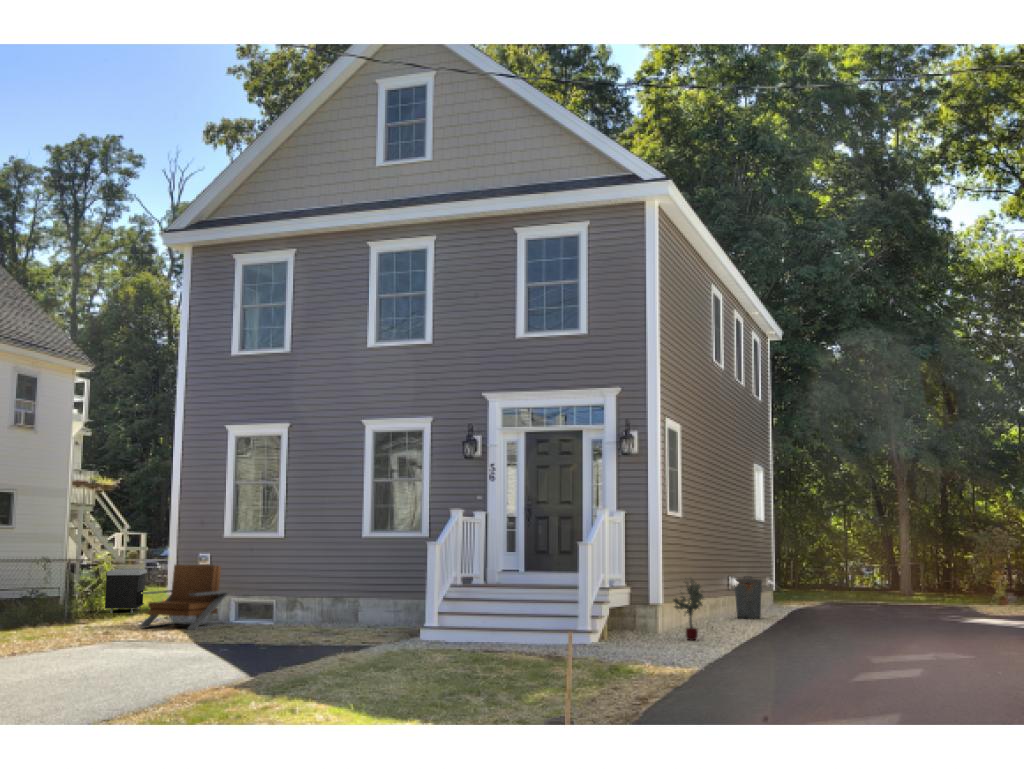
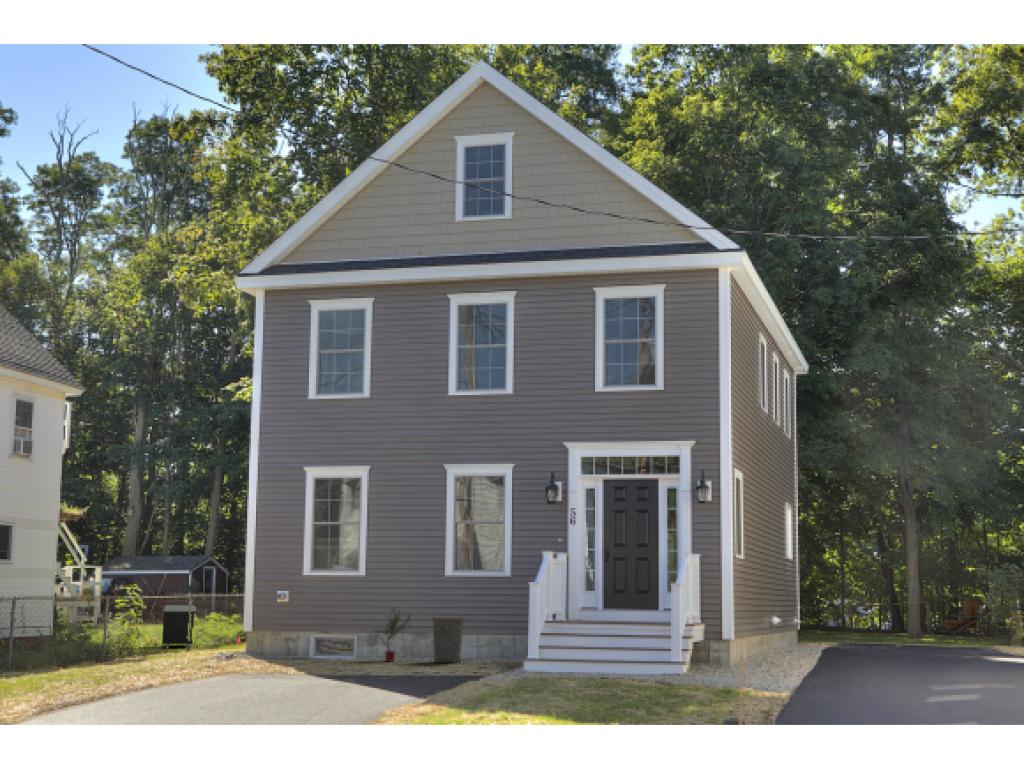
lounge chair: present [140,565,229,630] -> present [943,601,982,636]
trash can: present [734,576,762,619] -> present [432,614,464,663]
potted tree: present [673,578,704,640] -> present [374,609,410,661]

